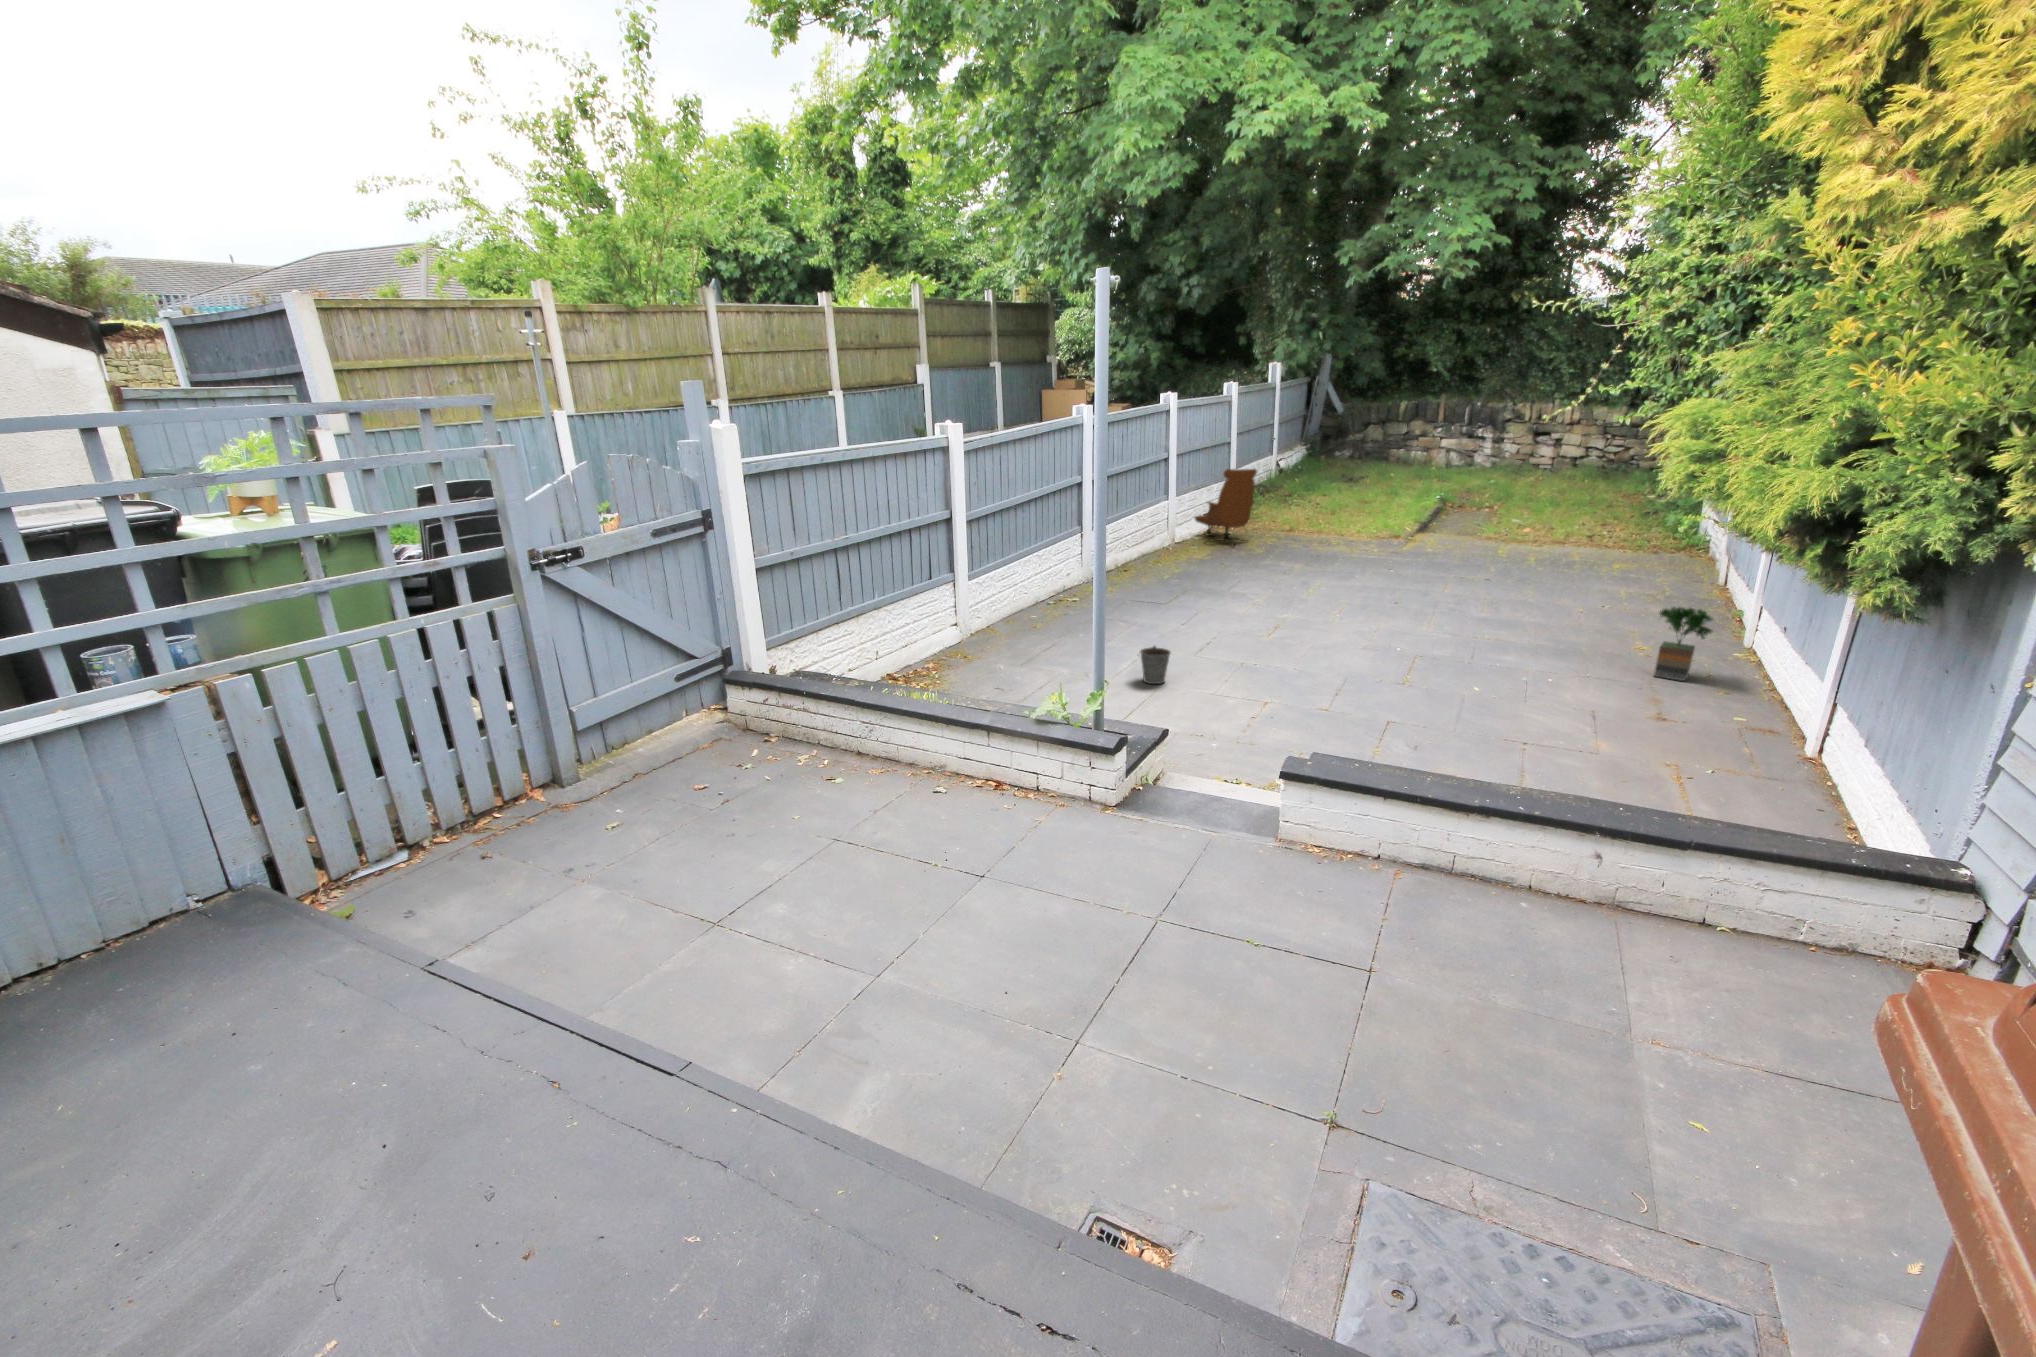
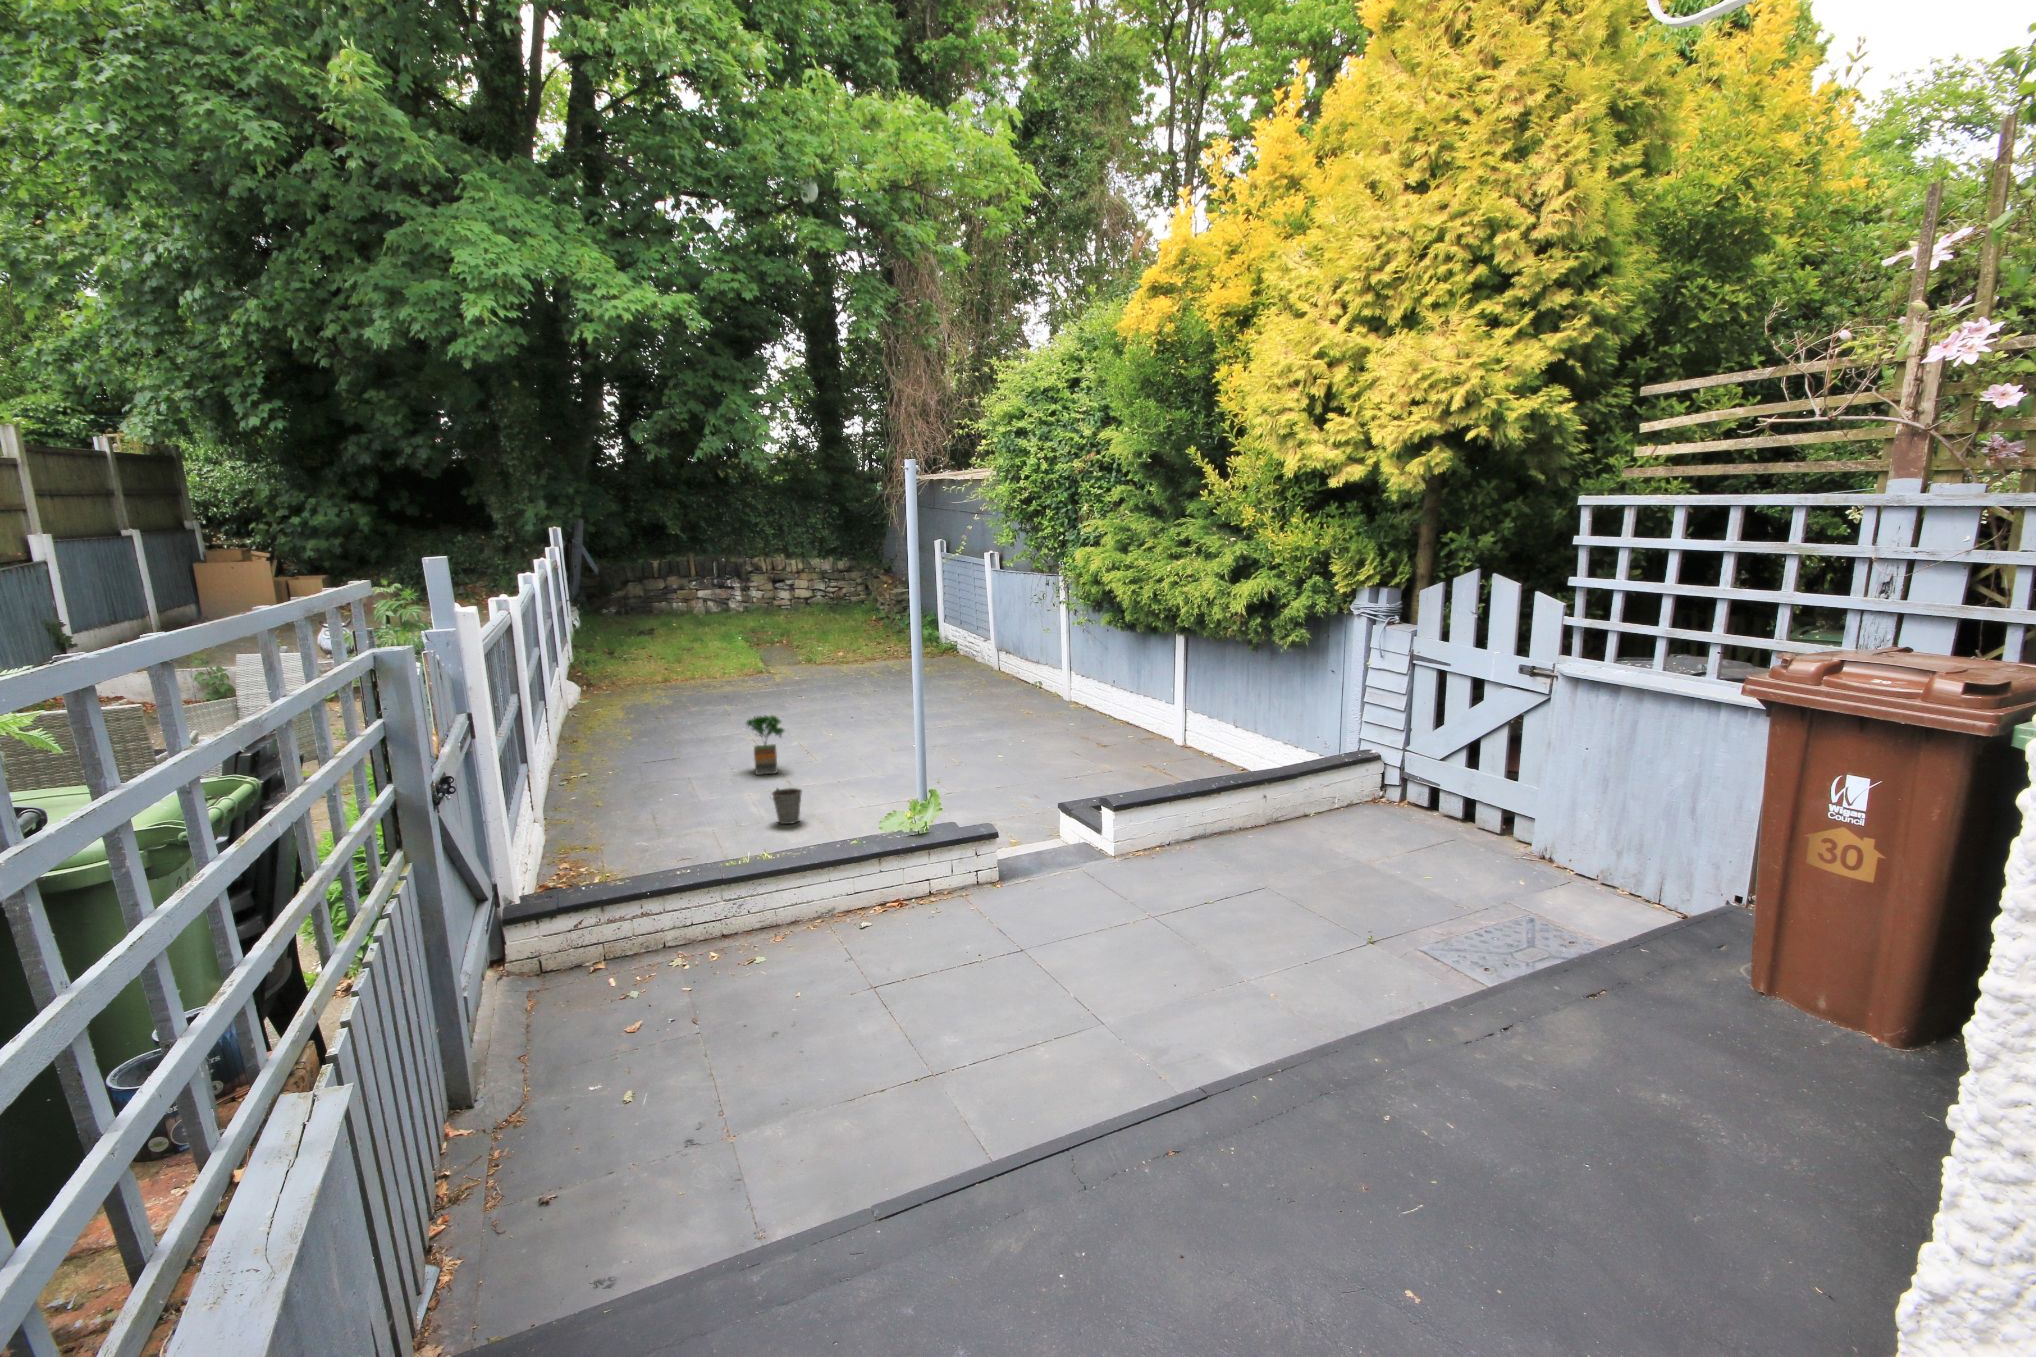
lounge chair: present [1195,469,1257,543] -> none [547,627,630,713]
potted tree: present [1654,607,1713,681] -> present [746,716,784,775]

